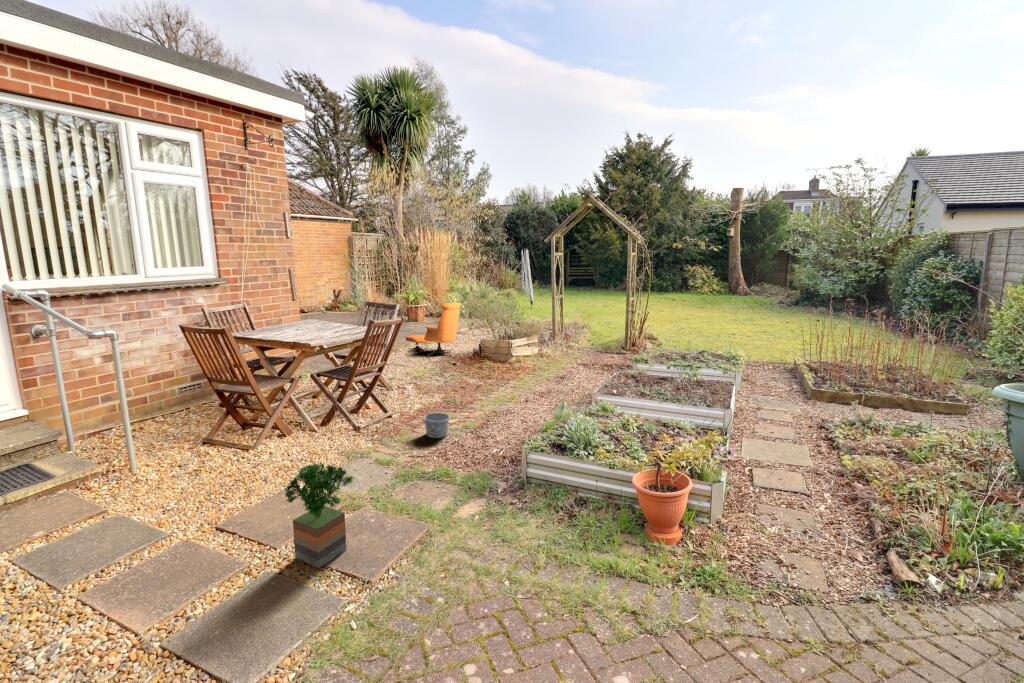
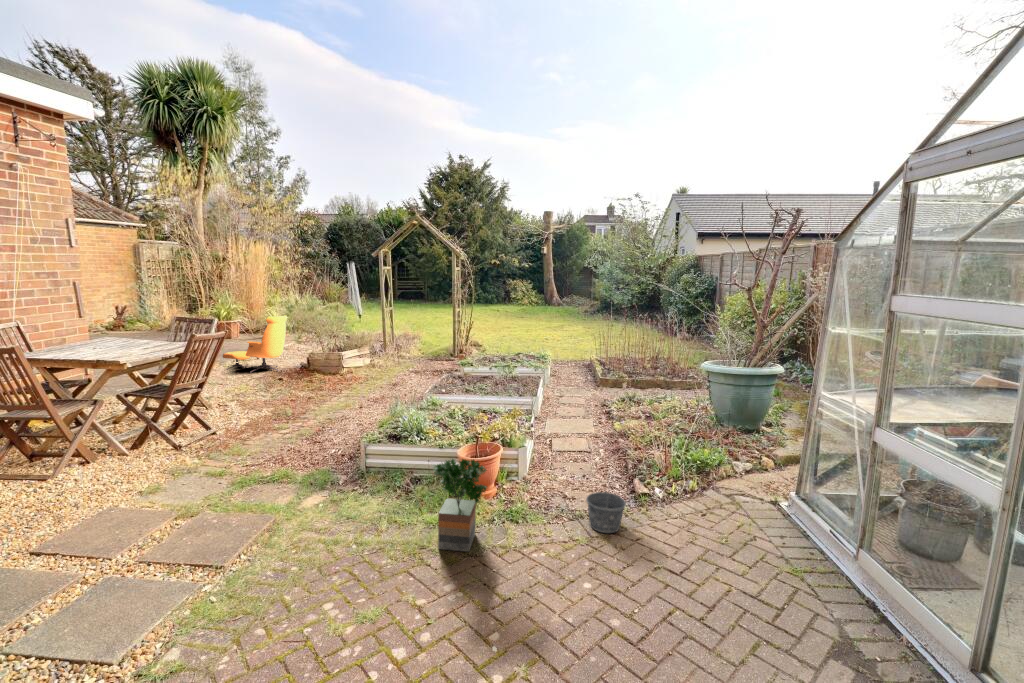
bucket: present [424,413,450,438] -> present [586,491,626,533]
potted tree: present [285,463,354,568] -> present [433,459,487,552]

